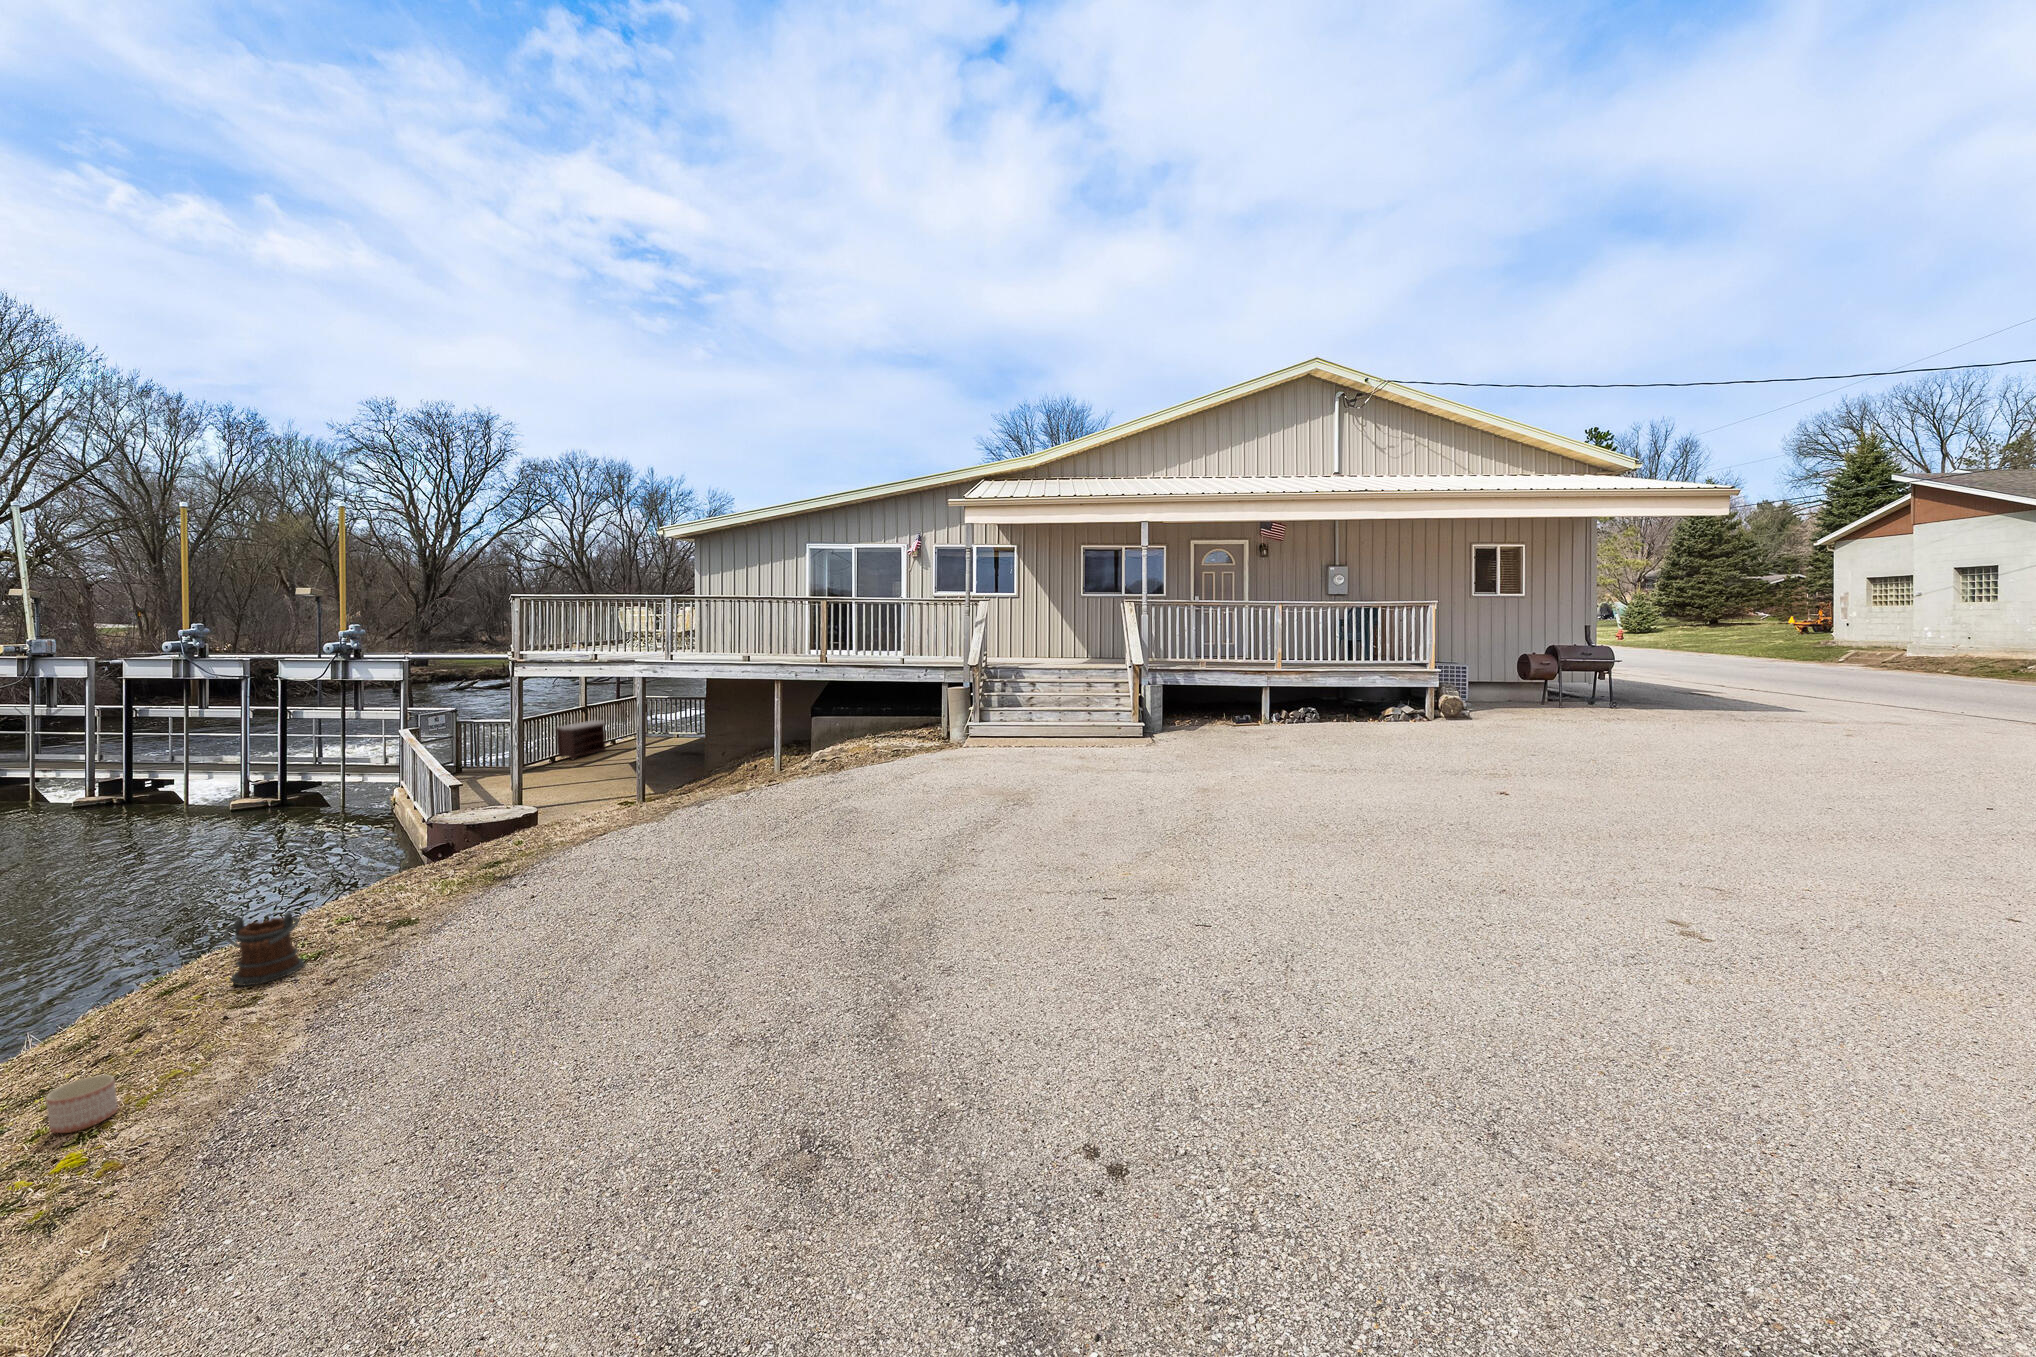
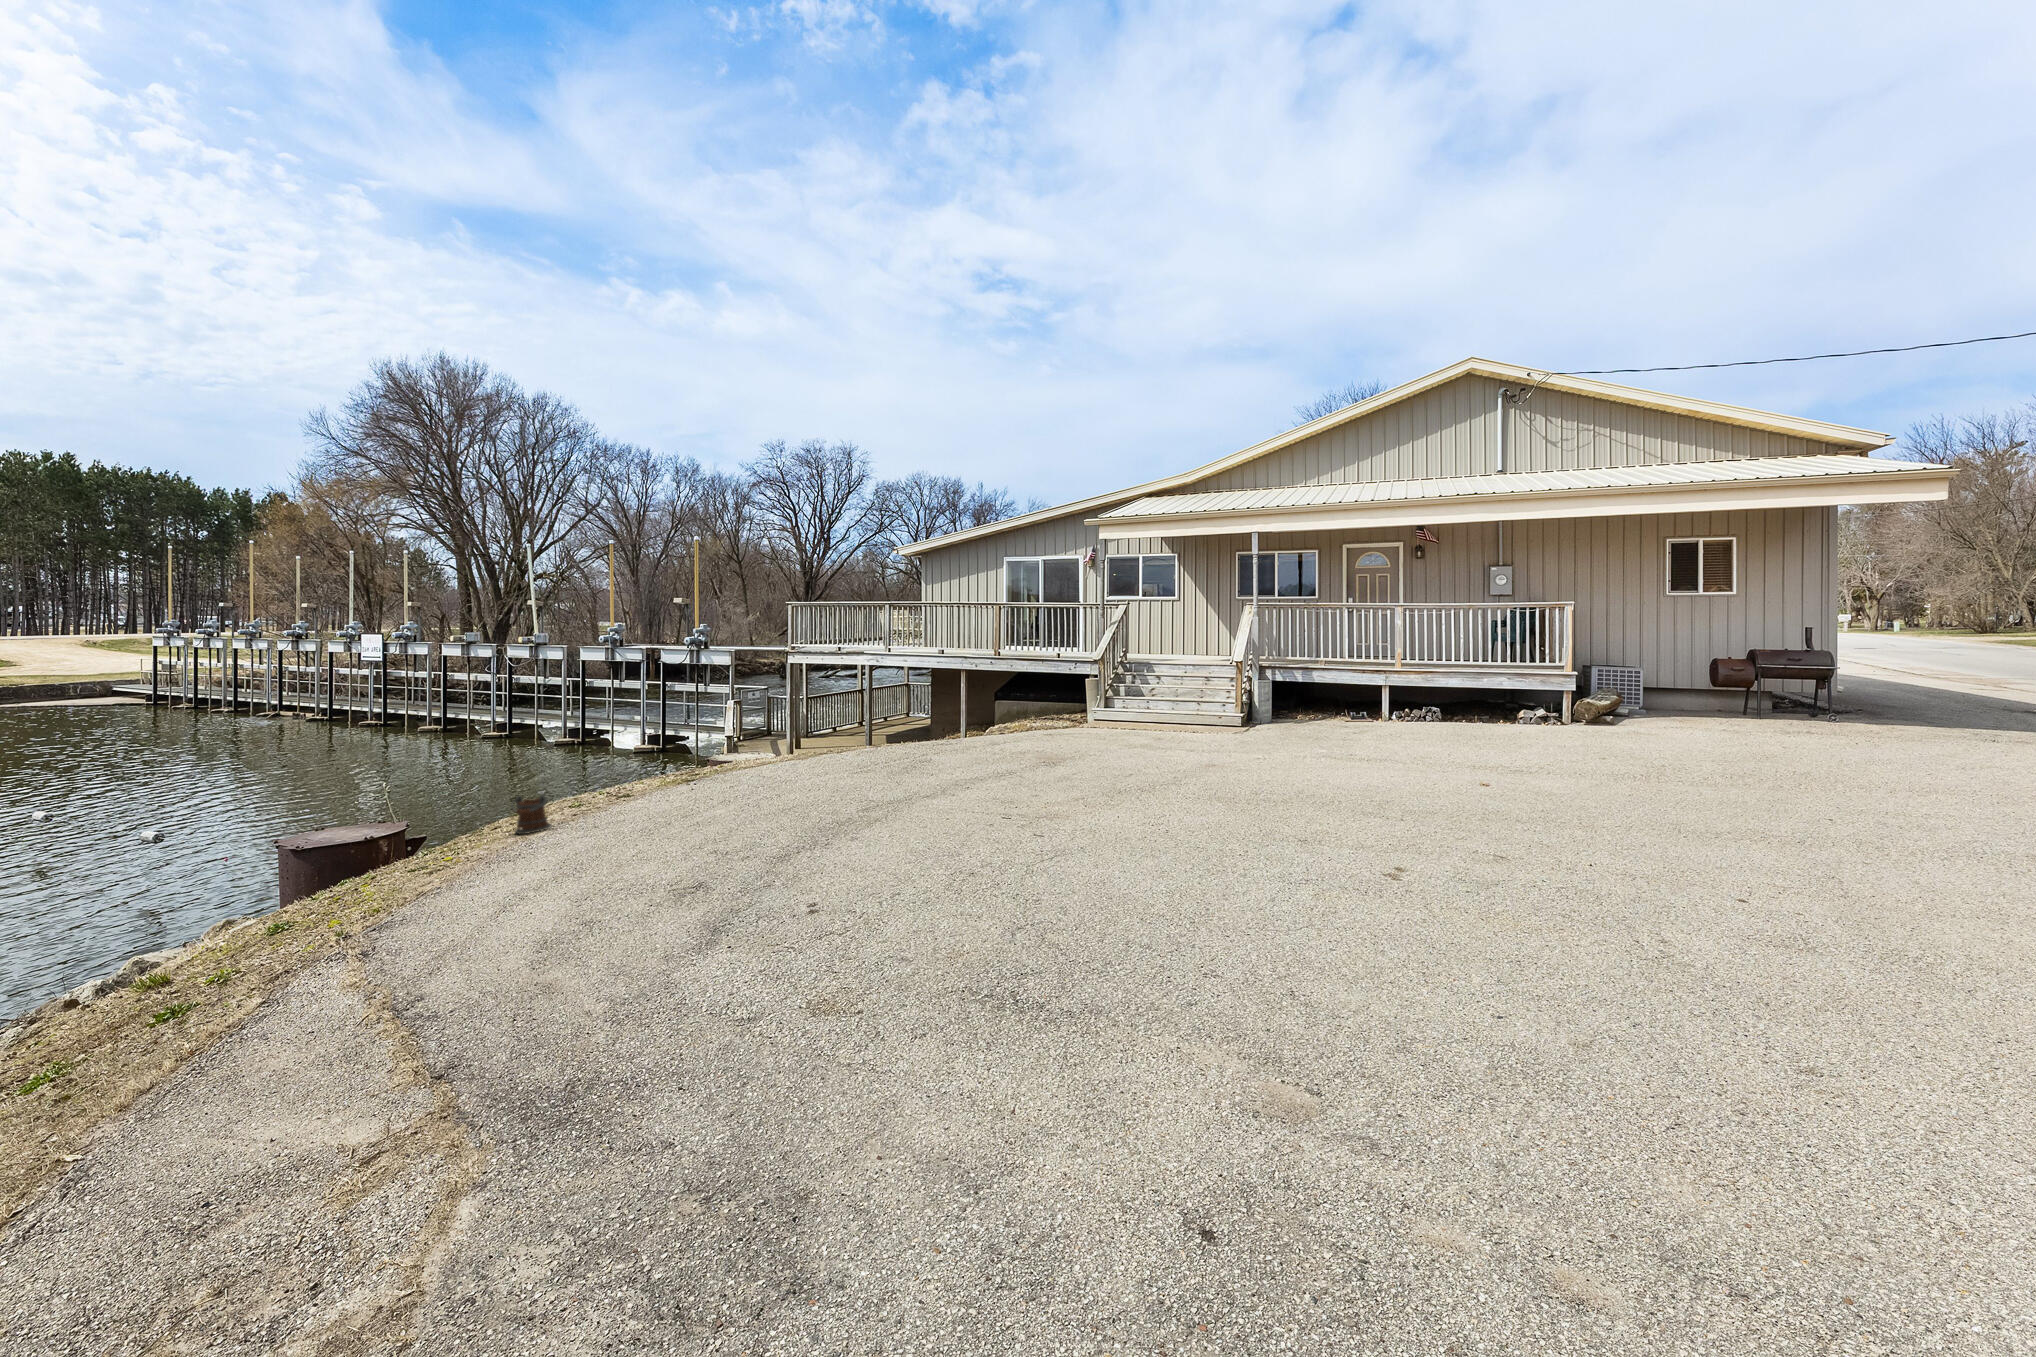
bench: present [556,720,606,760] -> none [830,700,869,731]
planter: present [46,1075,118,1133] -> none [396,856,426,880]

